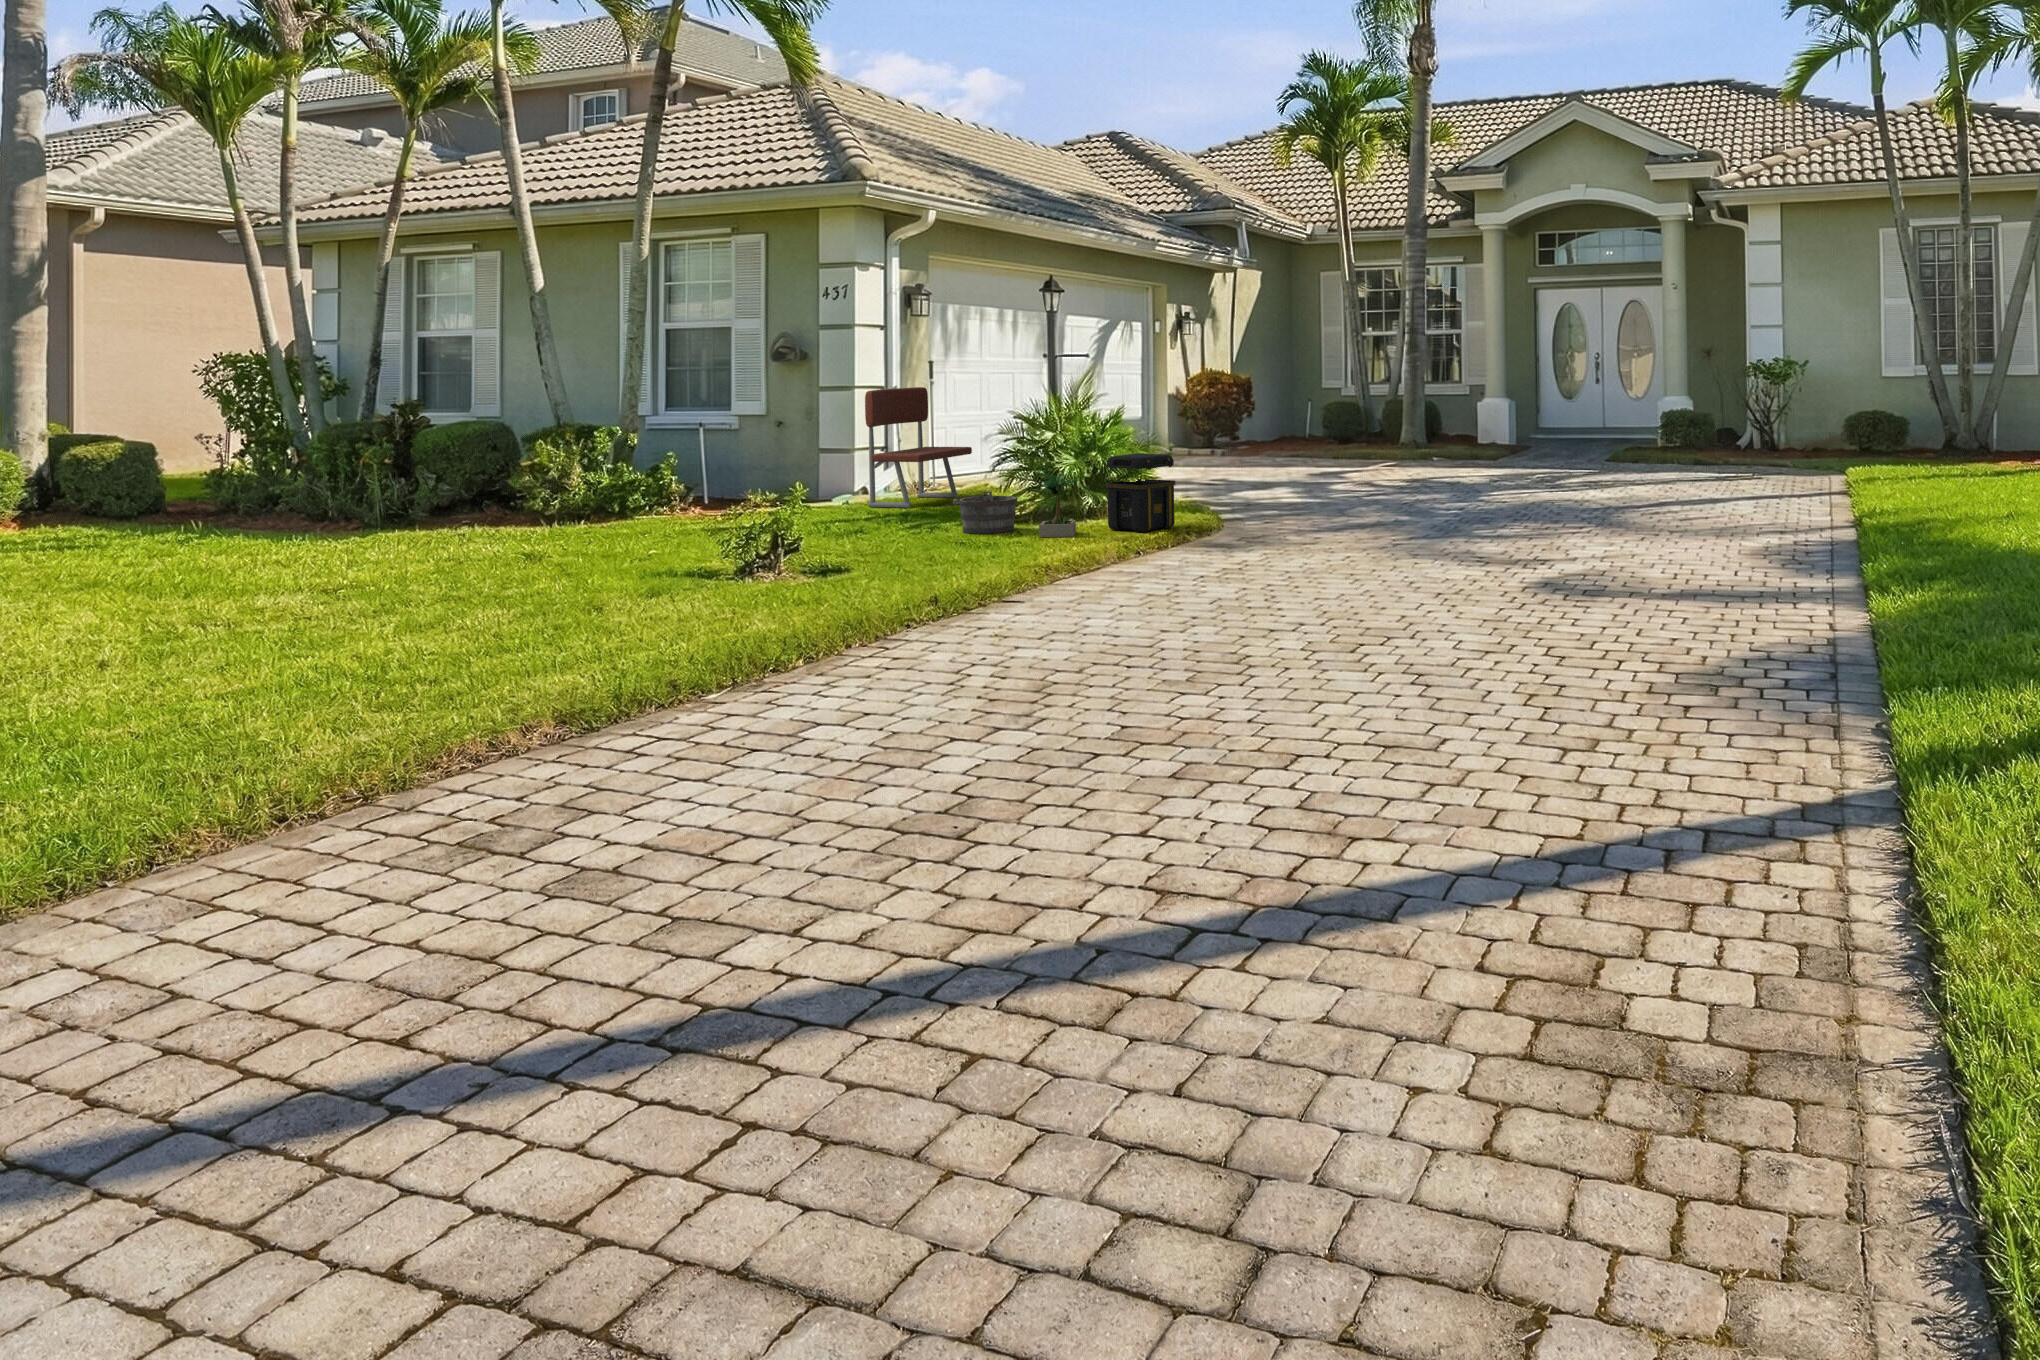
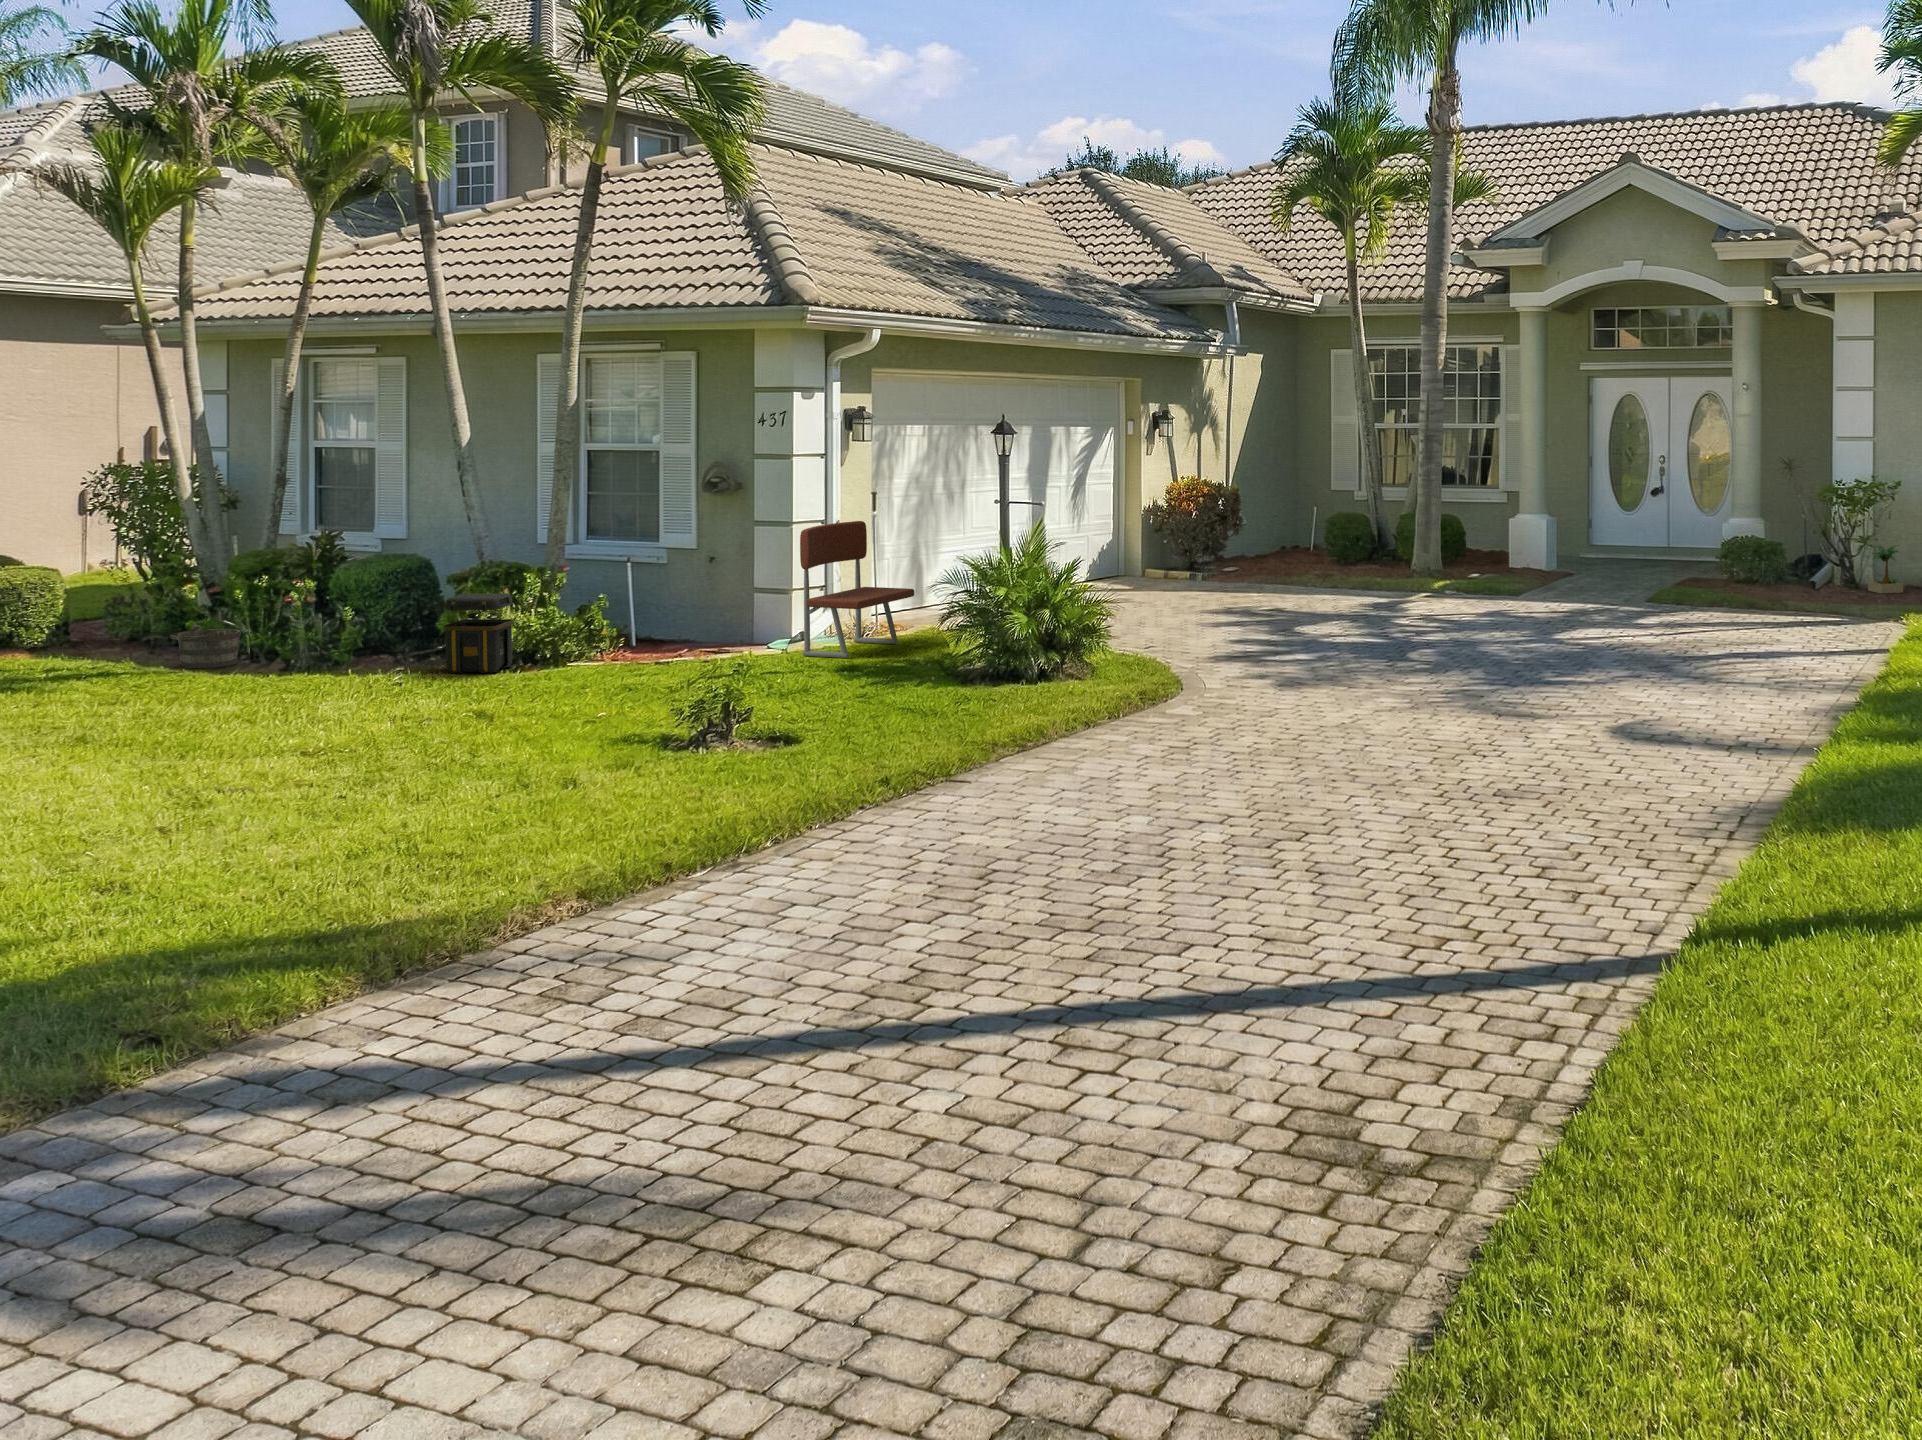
toolbox: present [1106,453,1176,532] -> present [444,593,513,673]
potted plant: present [1039,472,1080,537] -> present [1868,545,1903,593]
bucket: present [953,491,1017,534] -> present [170,625,241,668]

